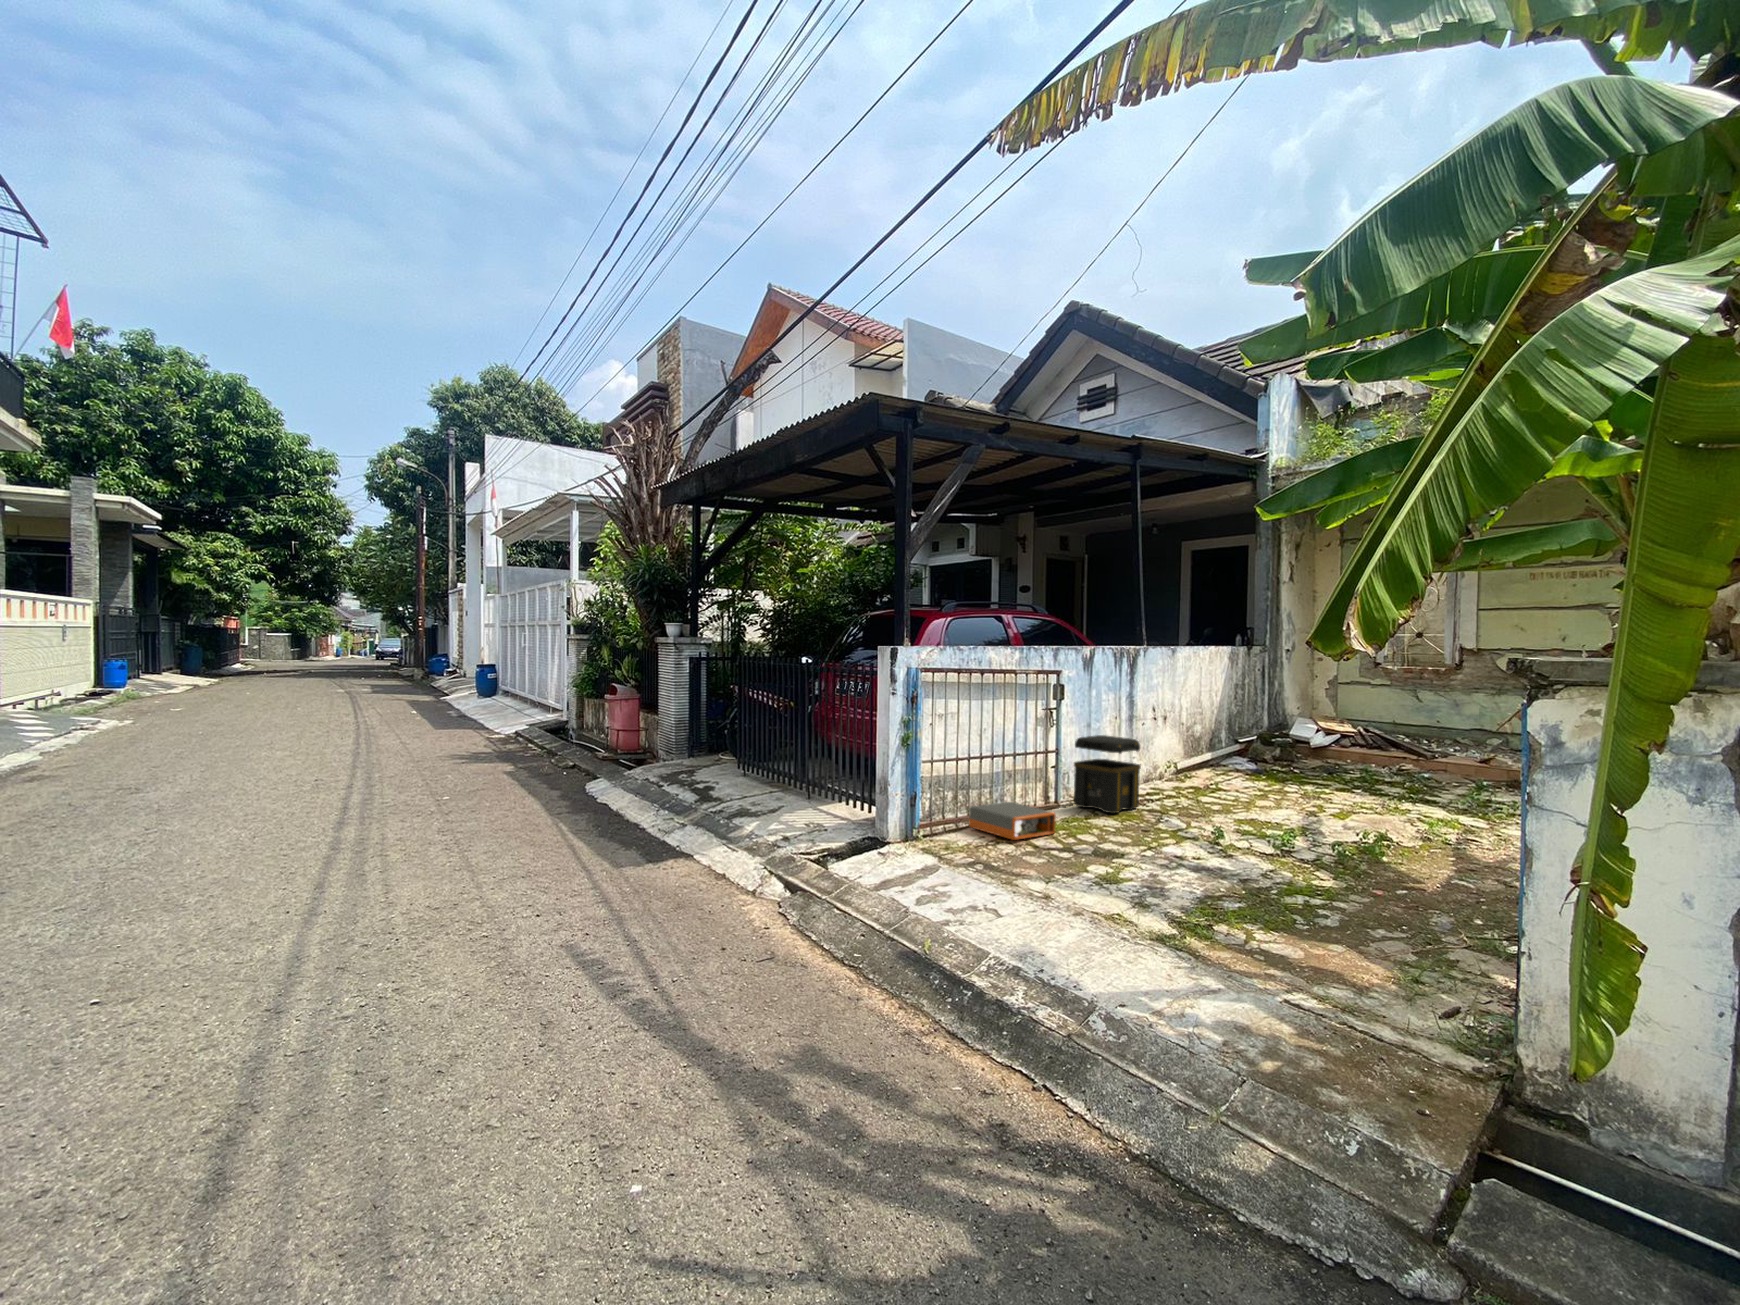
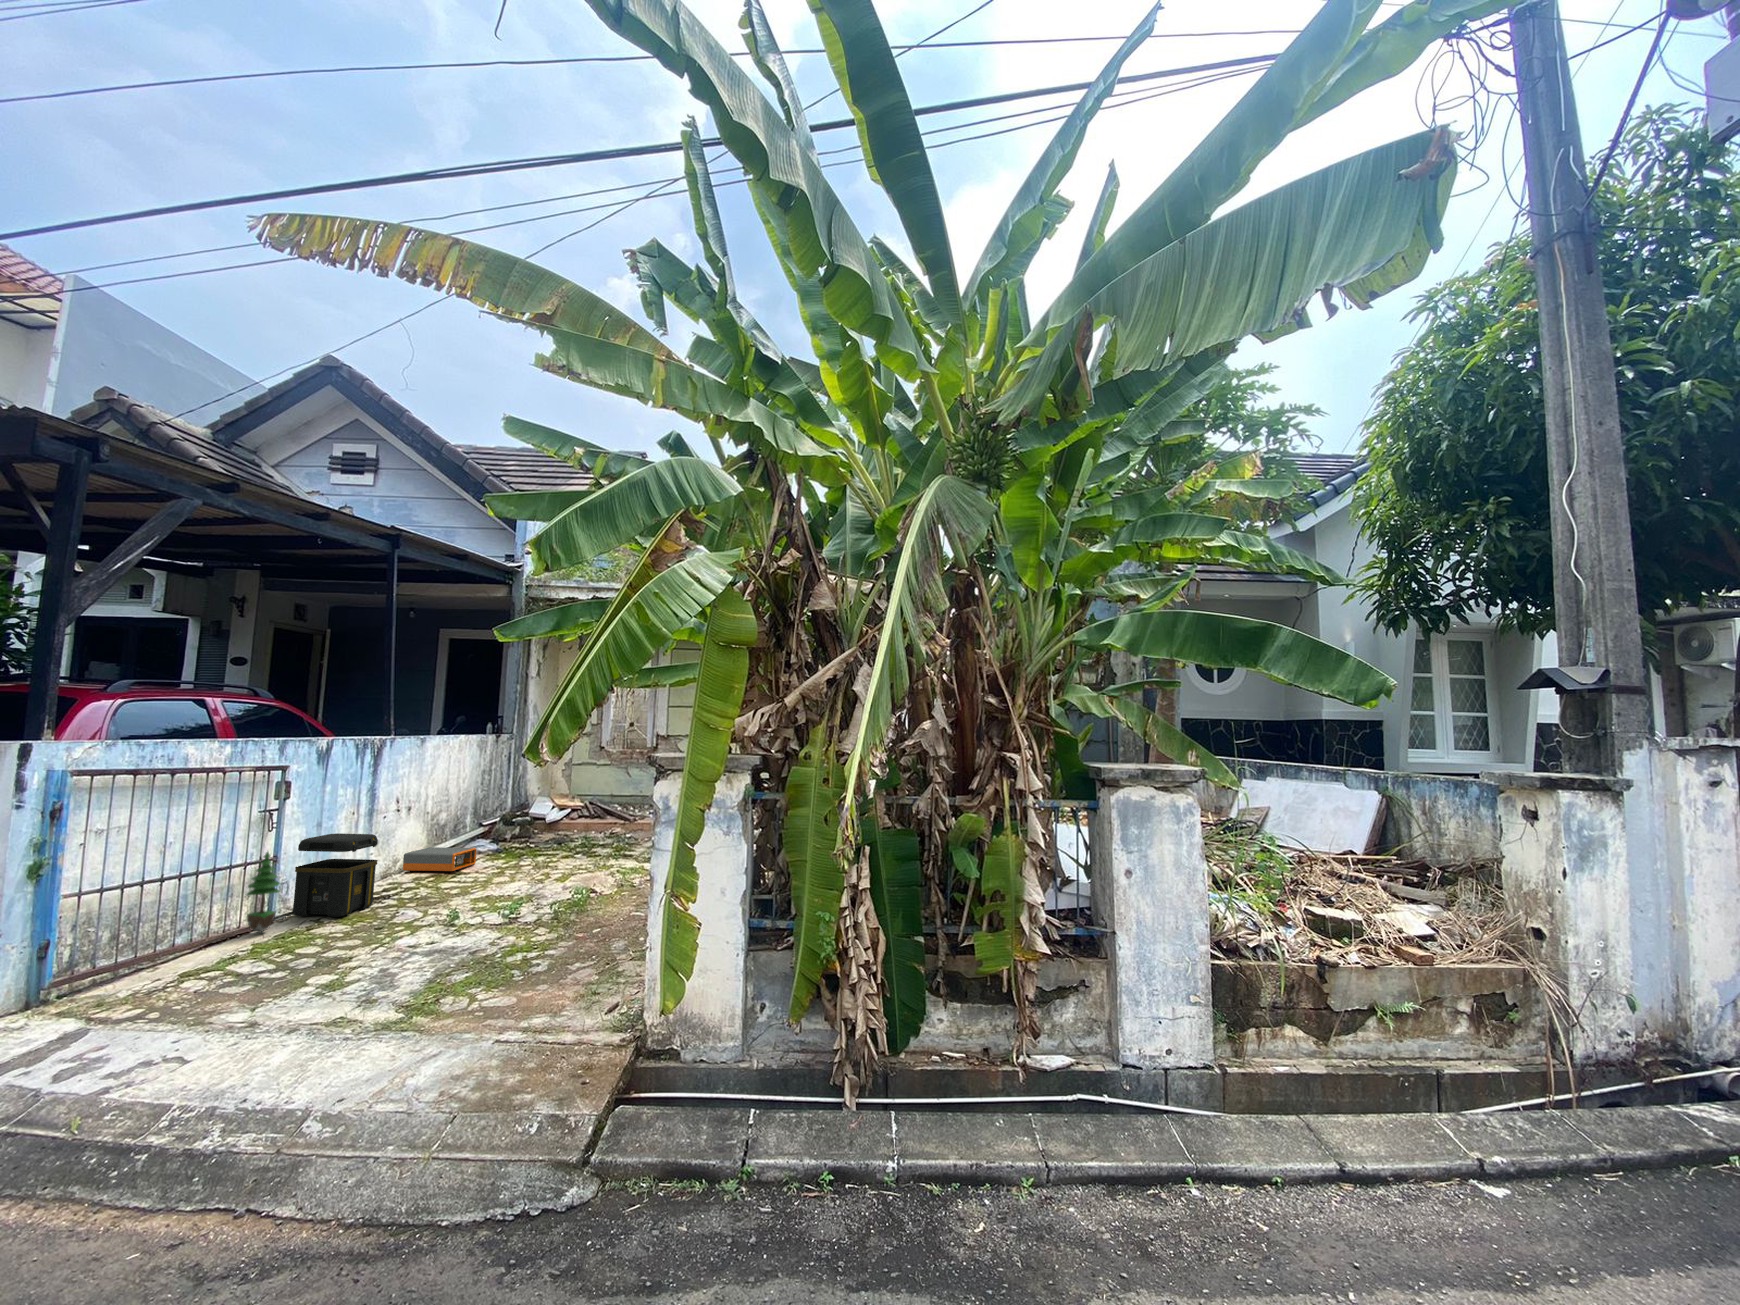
potted tree: none [1037,744,1064,817] -> present [247,852,280,933]
storage box: present [969,802,1056,840] -> present [403,847,477,871]

